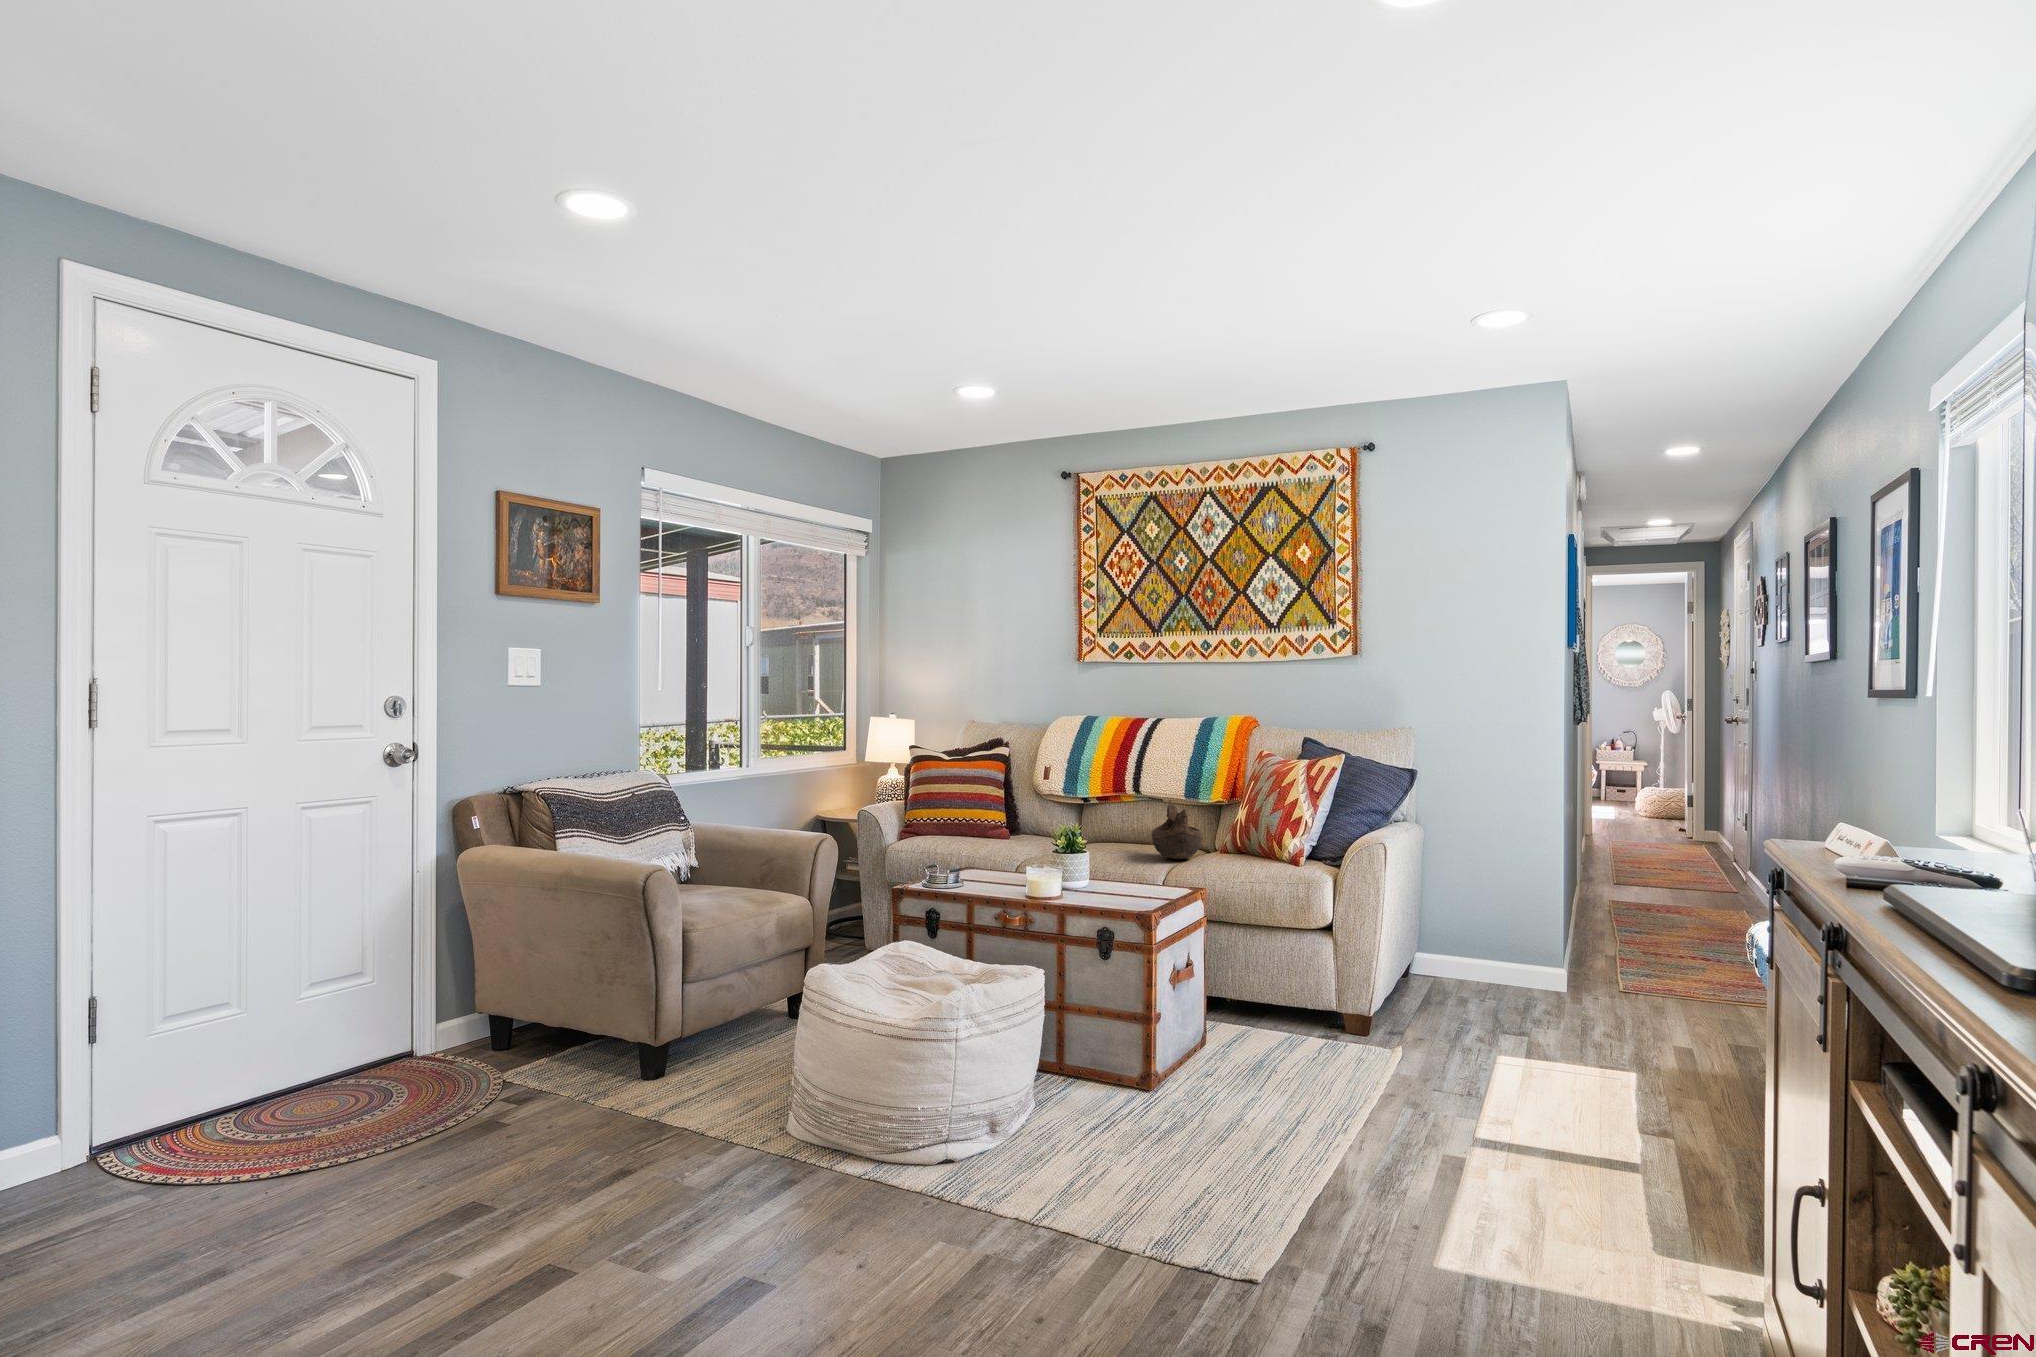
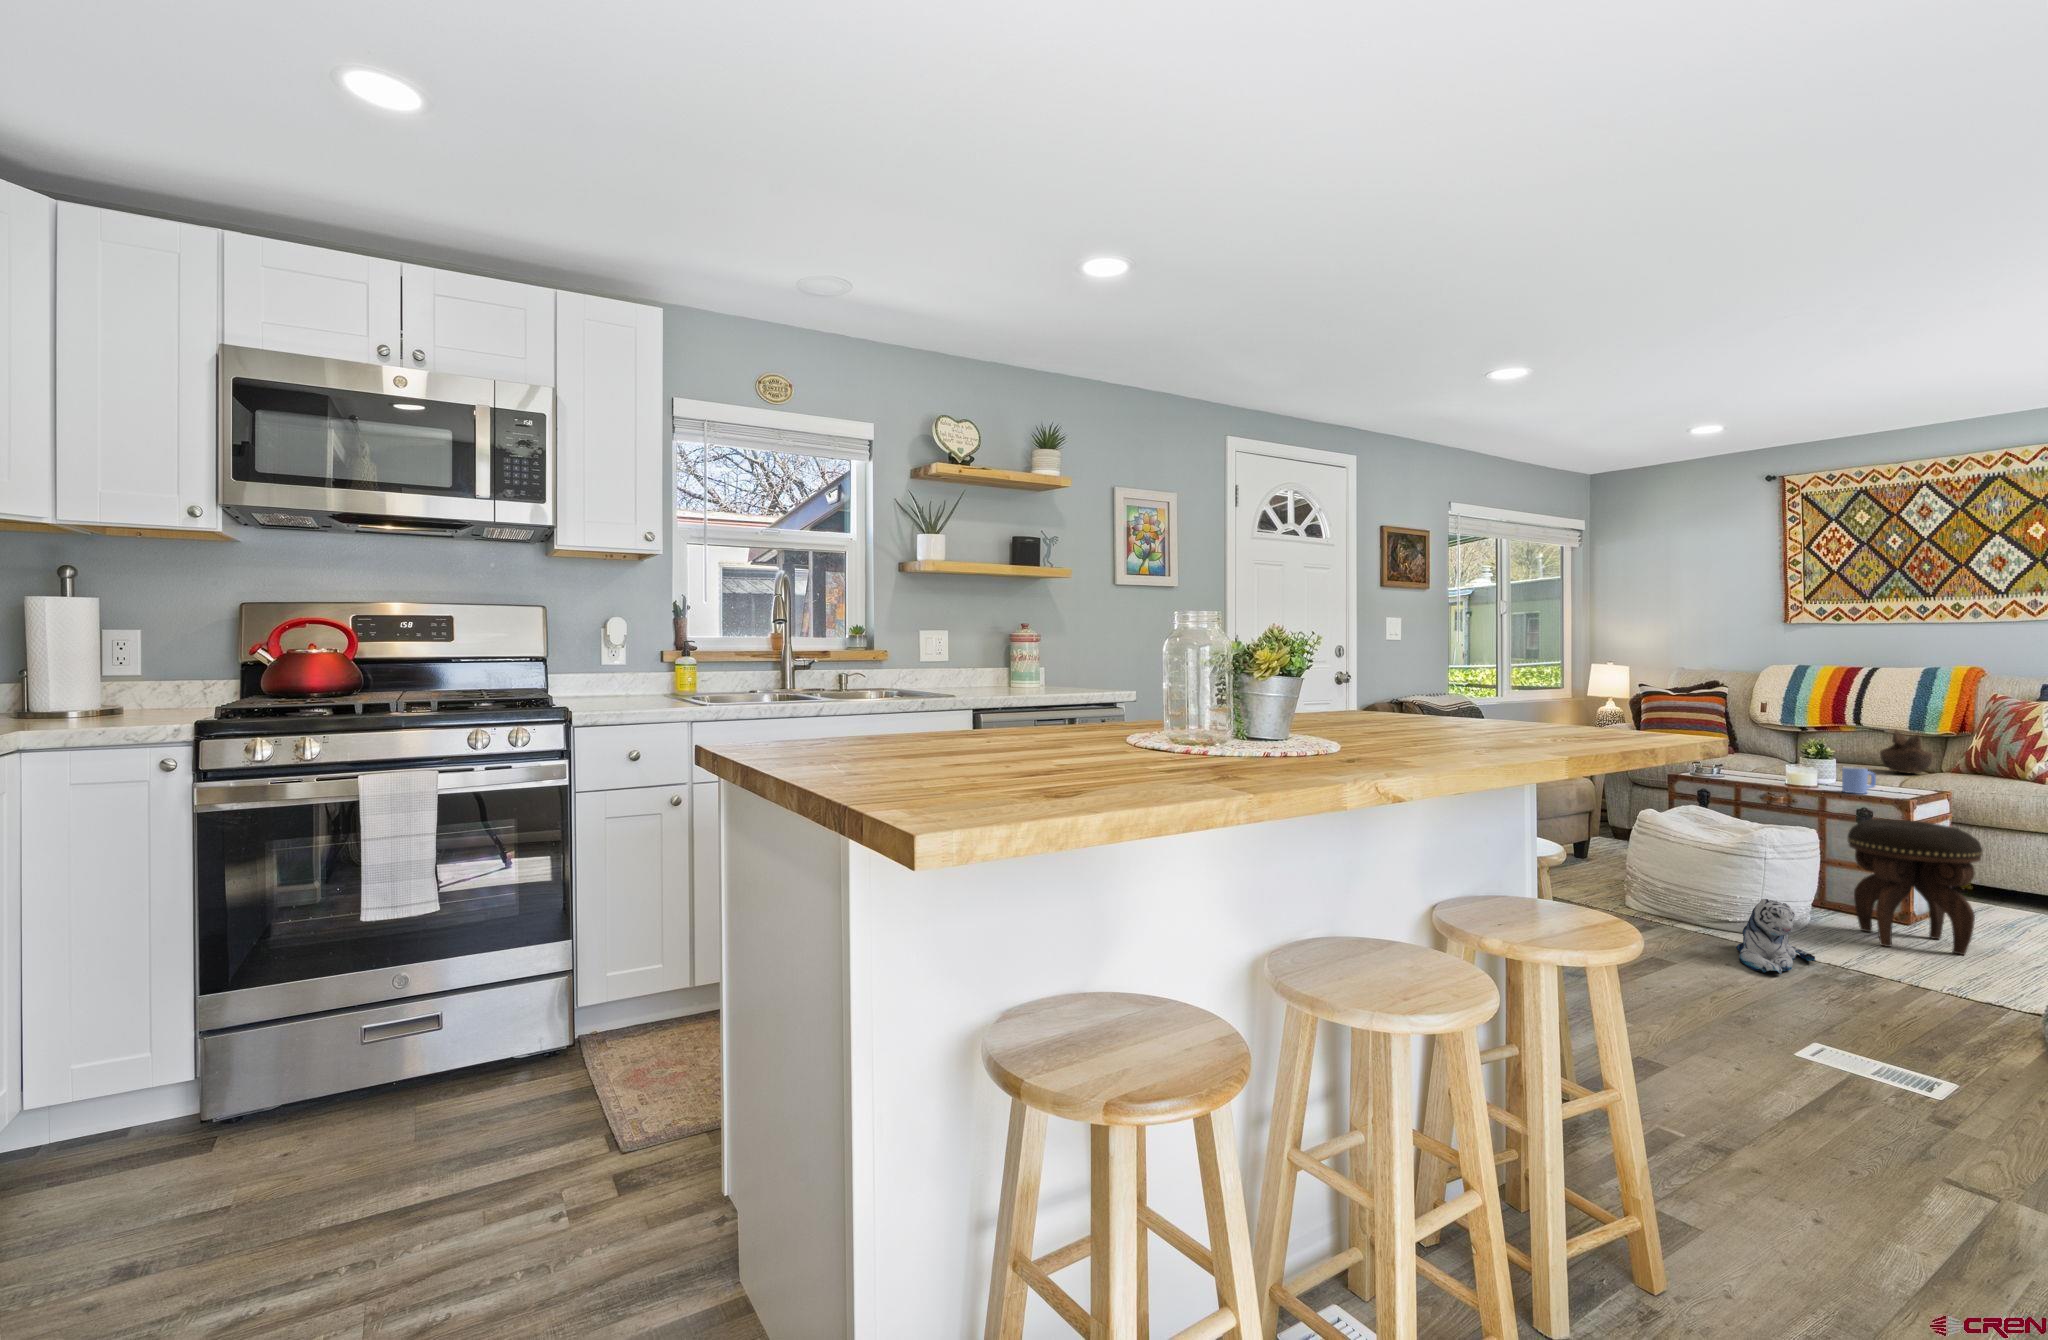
mug: none [1087,865,1125,904] -> present [1842,767,1876,794]
footstool: none [1070,948,1214,1150] -> present [1847,819,1983,955]
plush toy: none [884,1128,995,1272] -> present [1736,899,1816,974]

